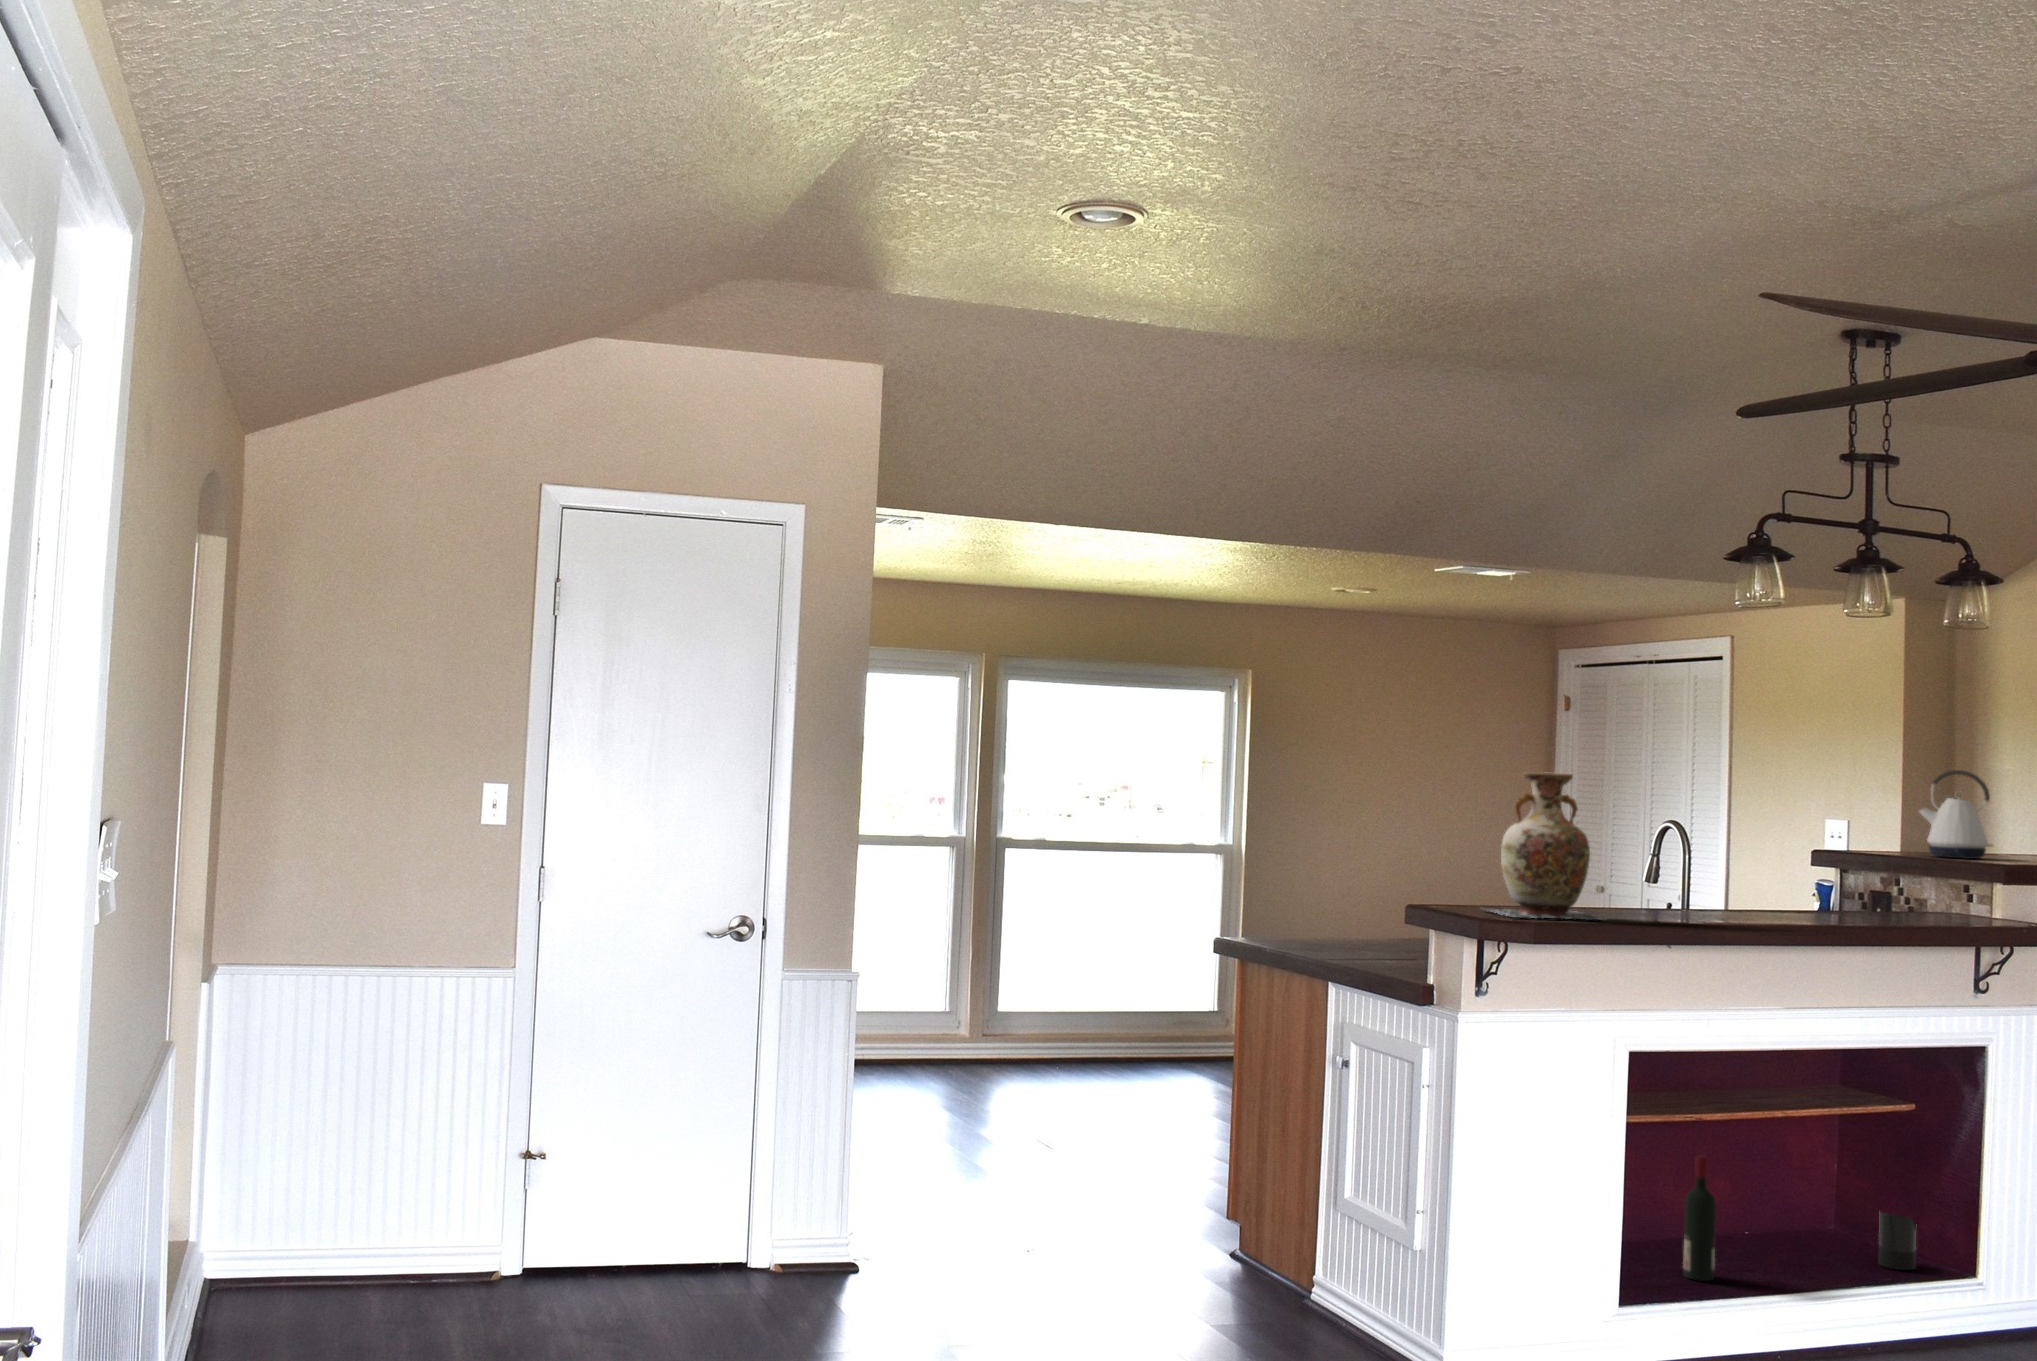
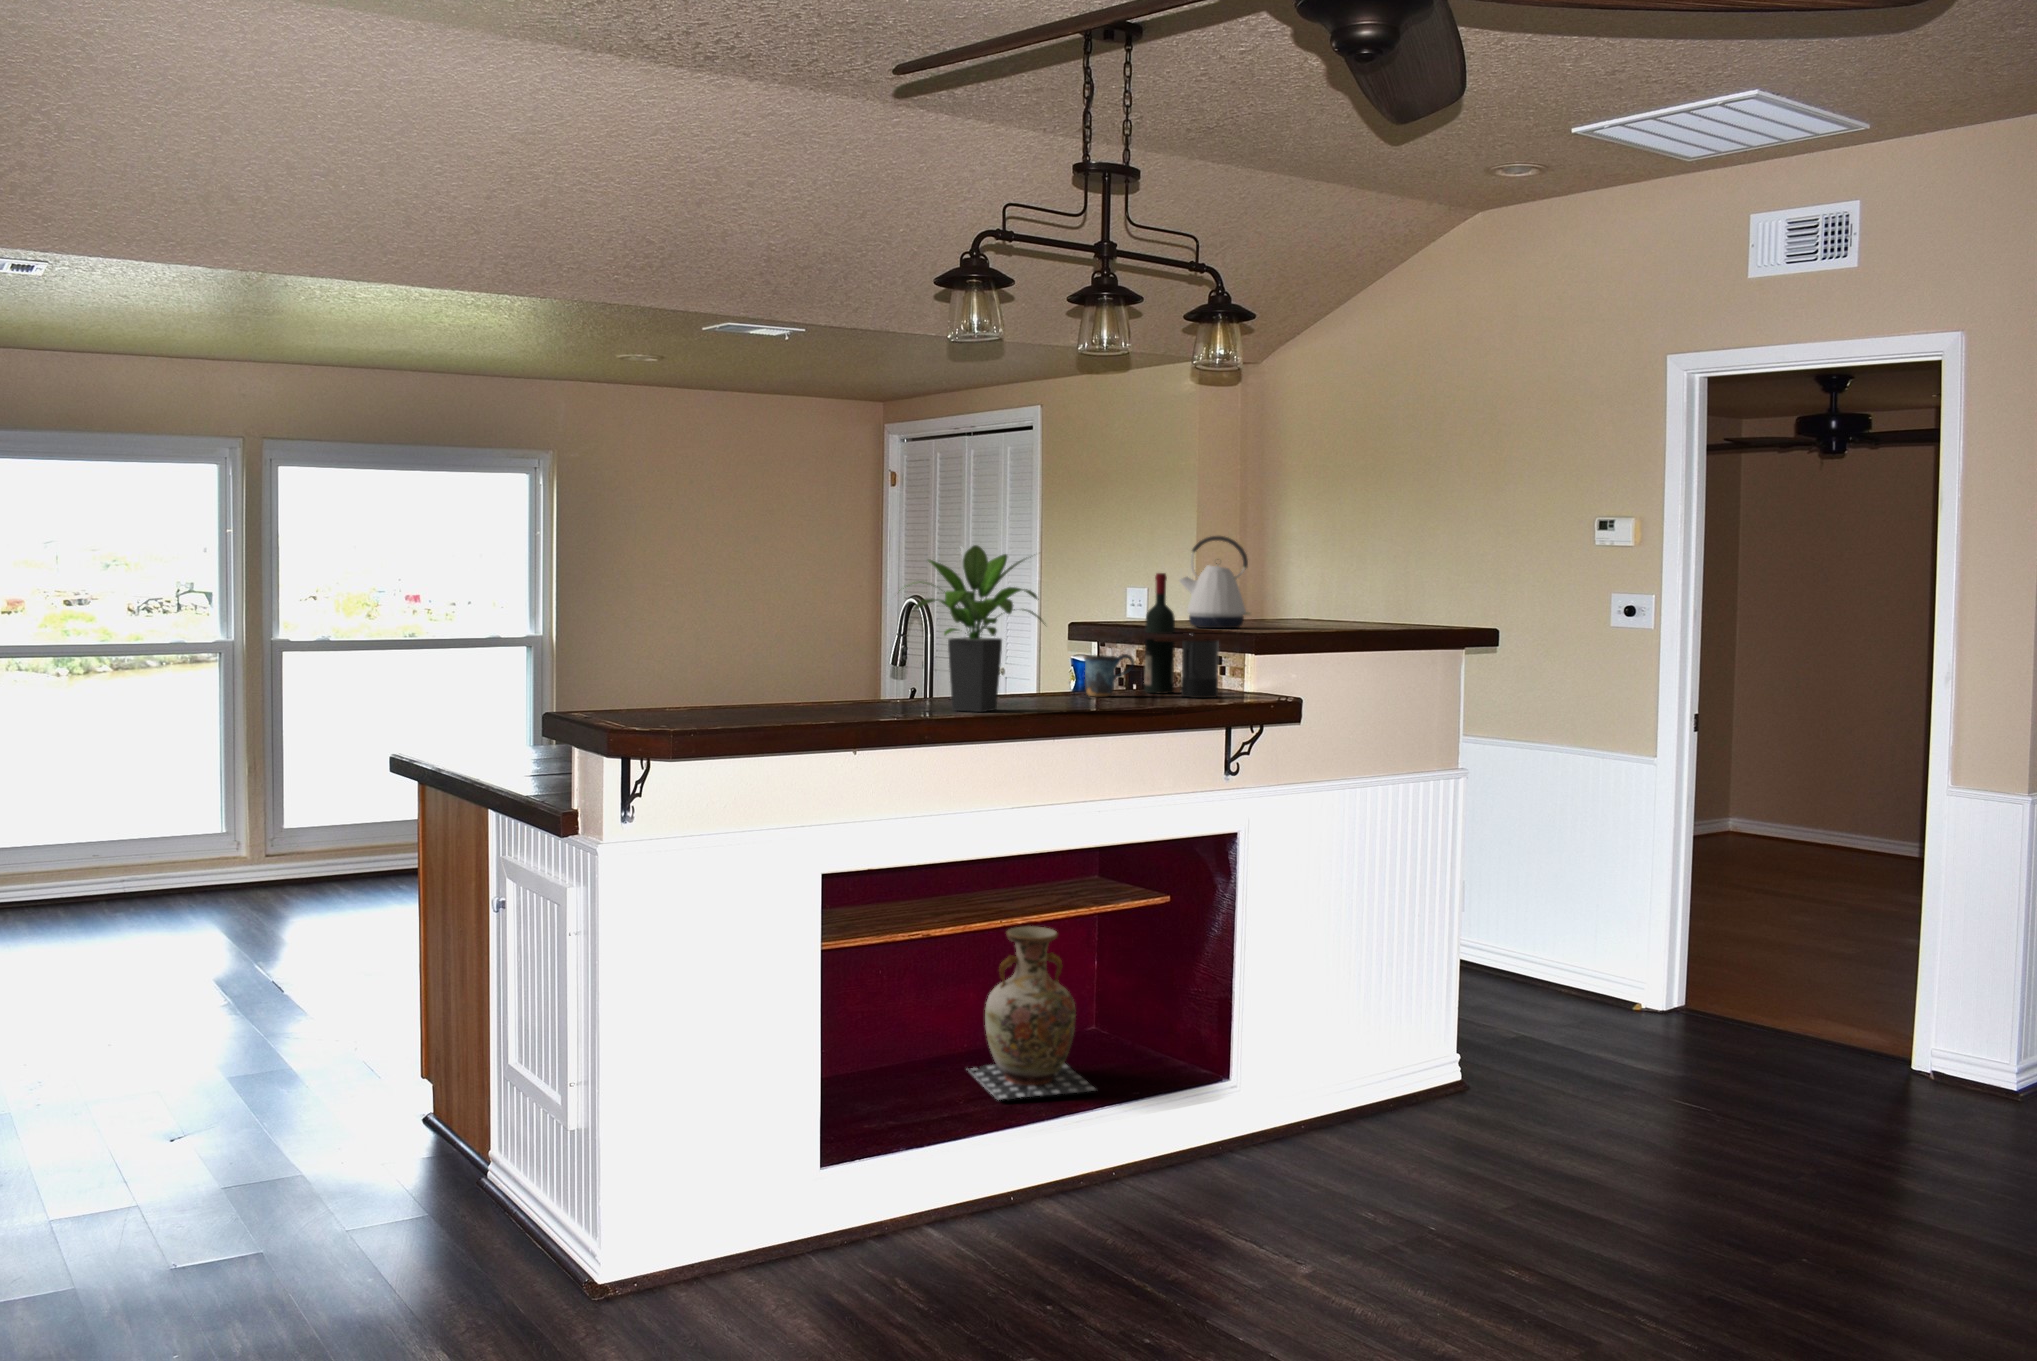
vase: present [1489,772,1606,920] -> present [968,926,1096,1100]
potted plant: none [1680,781,1818,923] -> present [899,545,1045,712]
mug: none [1835,879,1886,917] -> present [1084,654,1134,697]
wine bottle: present [1683,1155,1716,1281] -> present [1144,573,1175,693]
candle: present [1879,1212,1916,1270] -> present [1181,639,1219,698]

